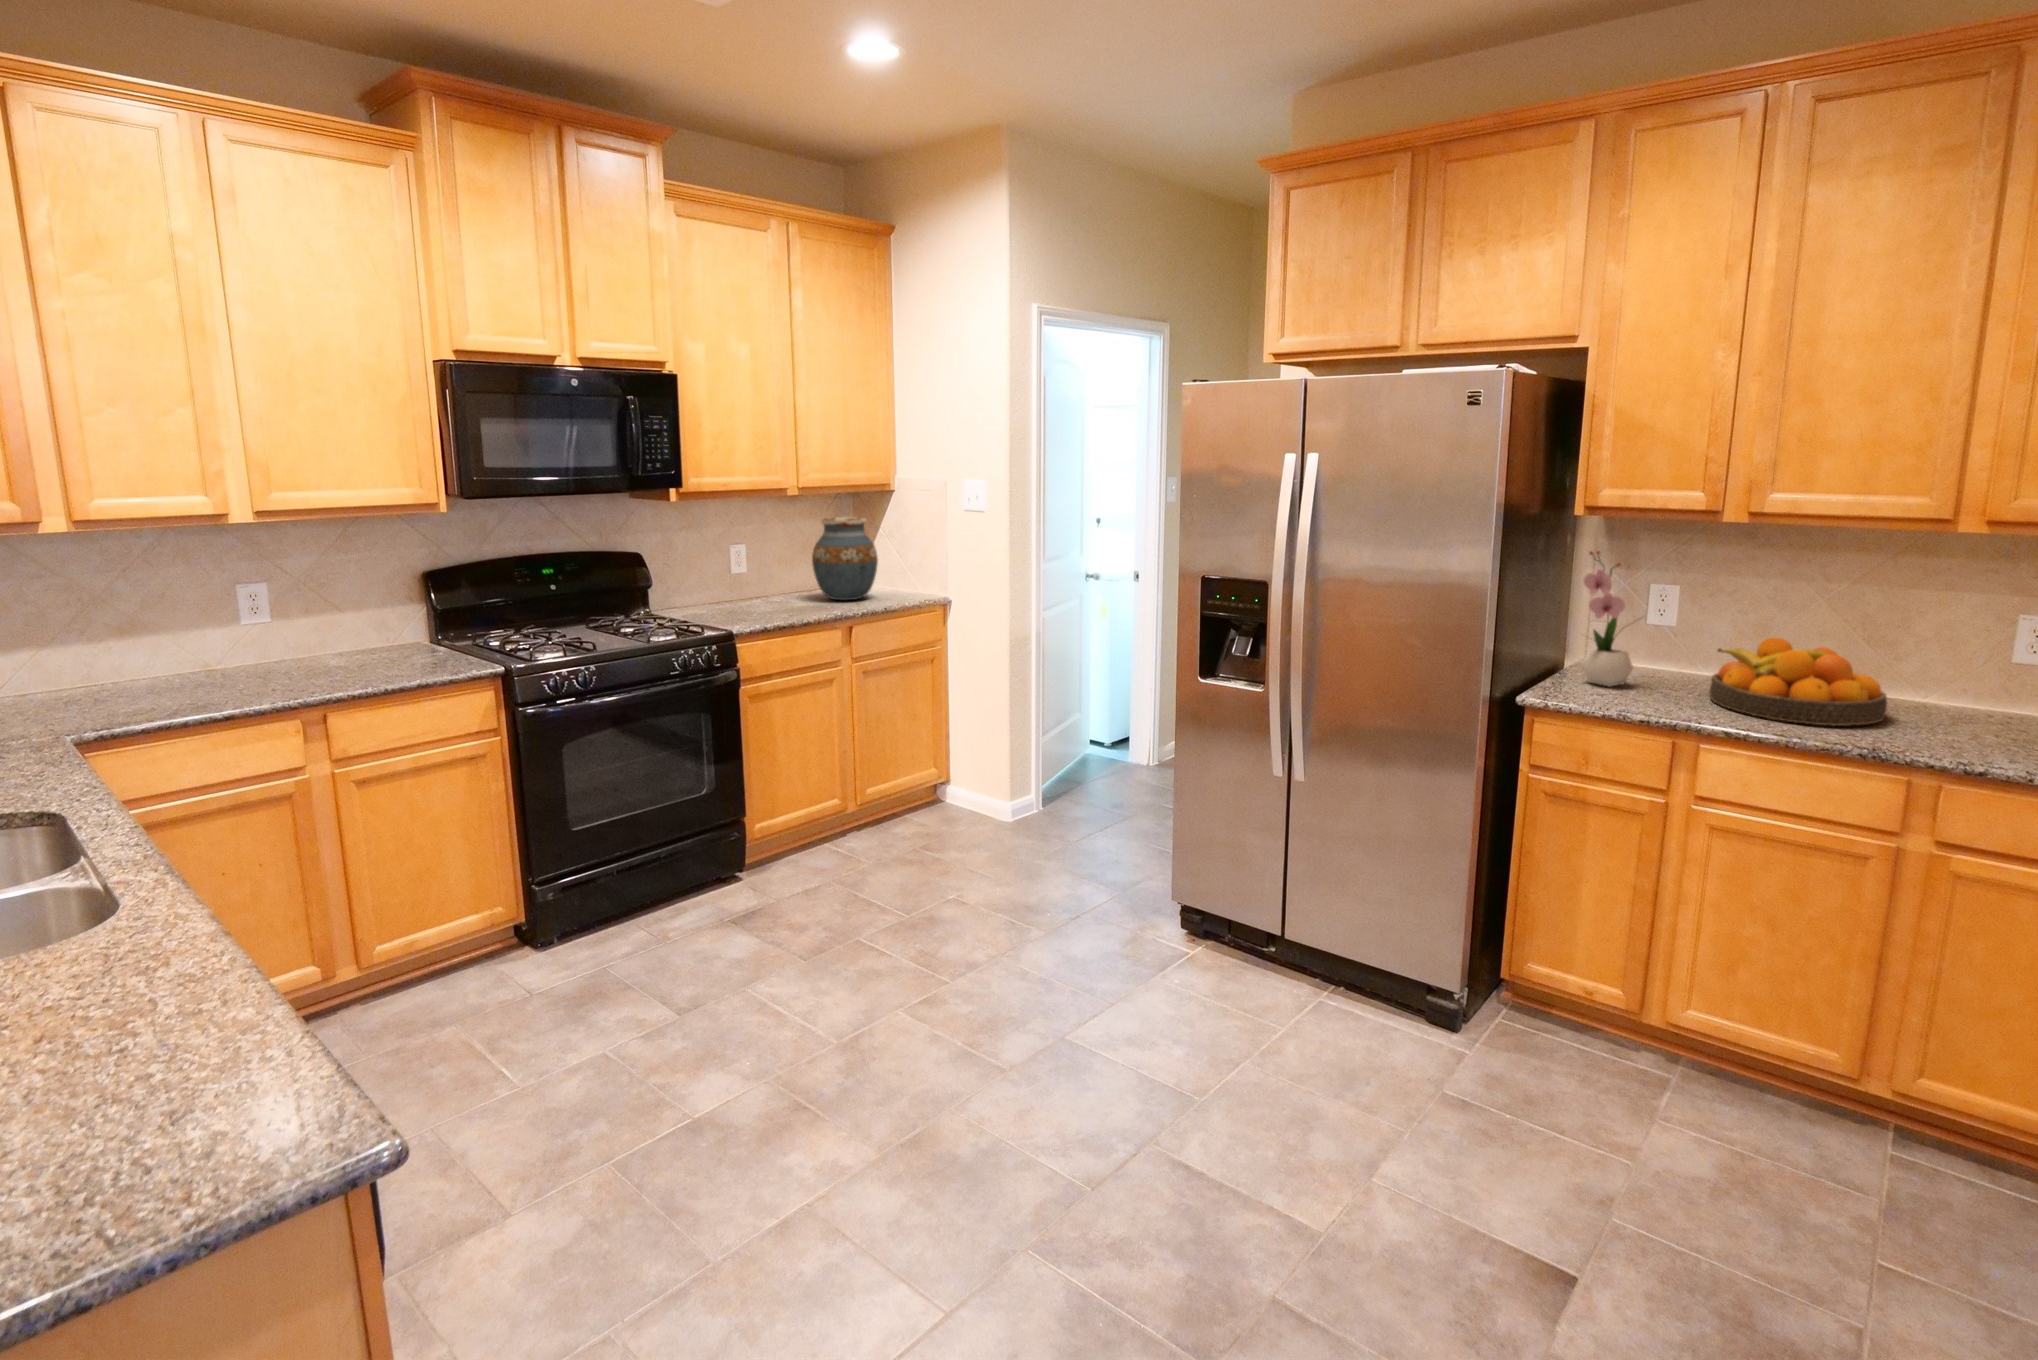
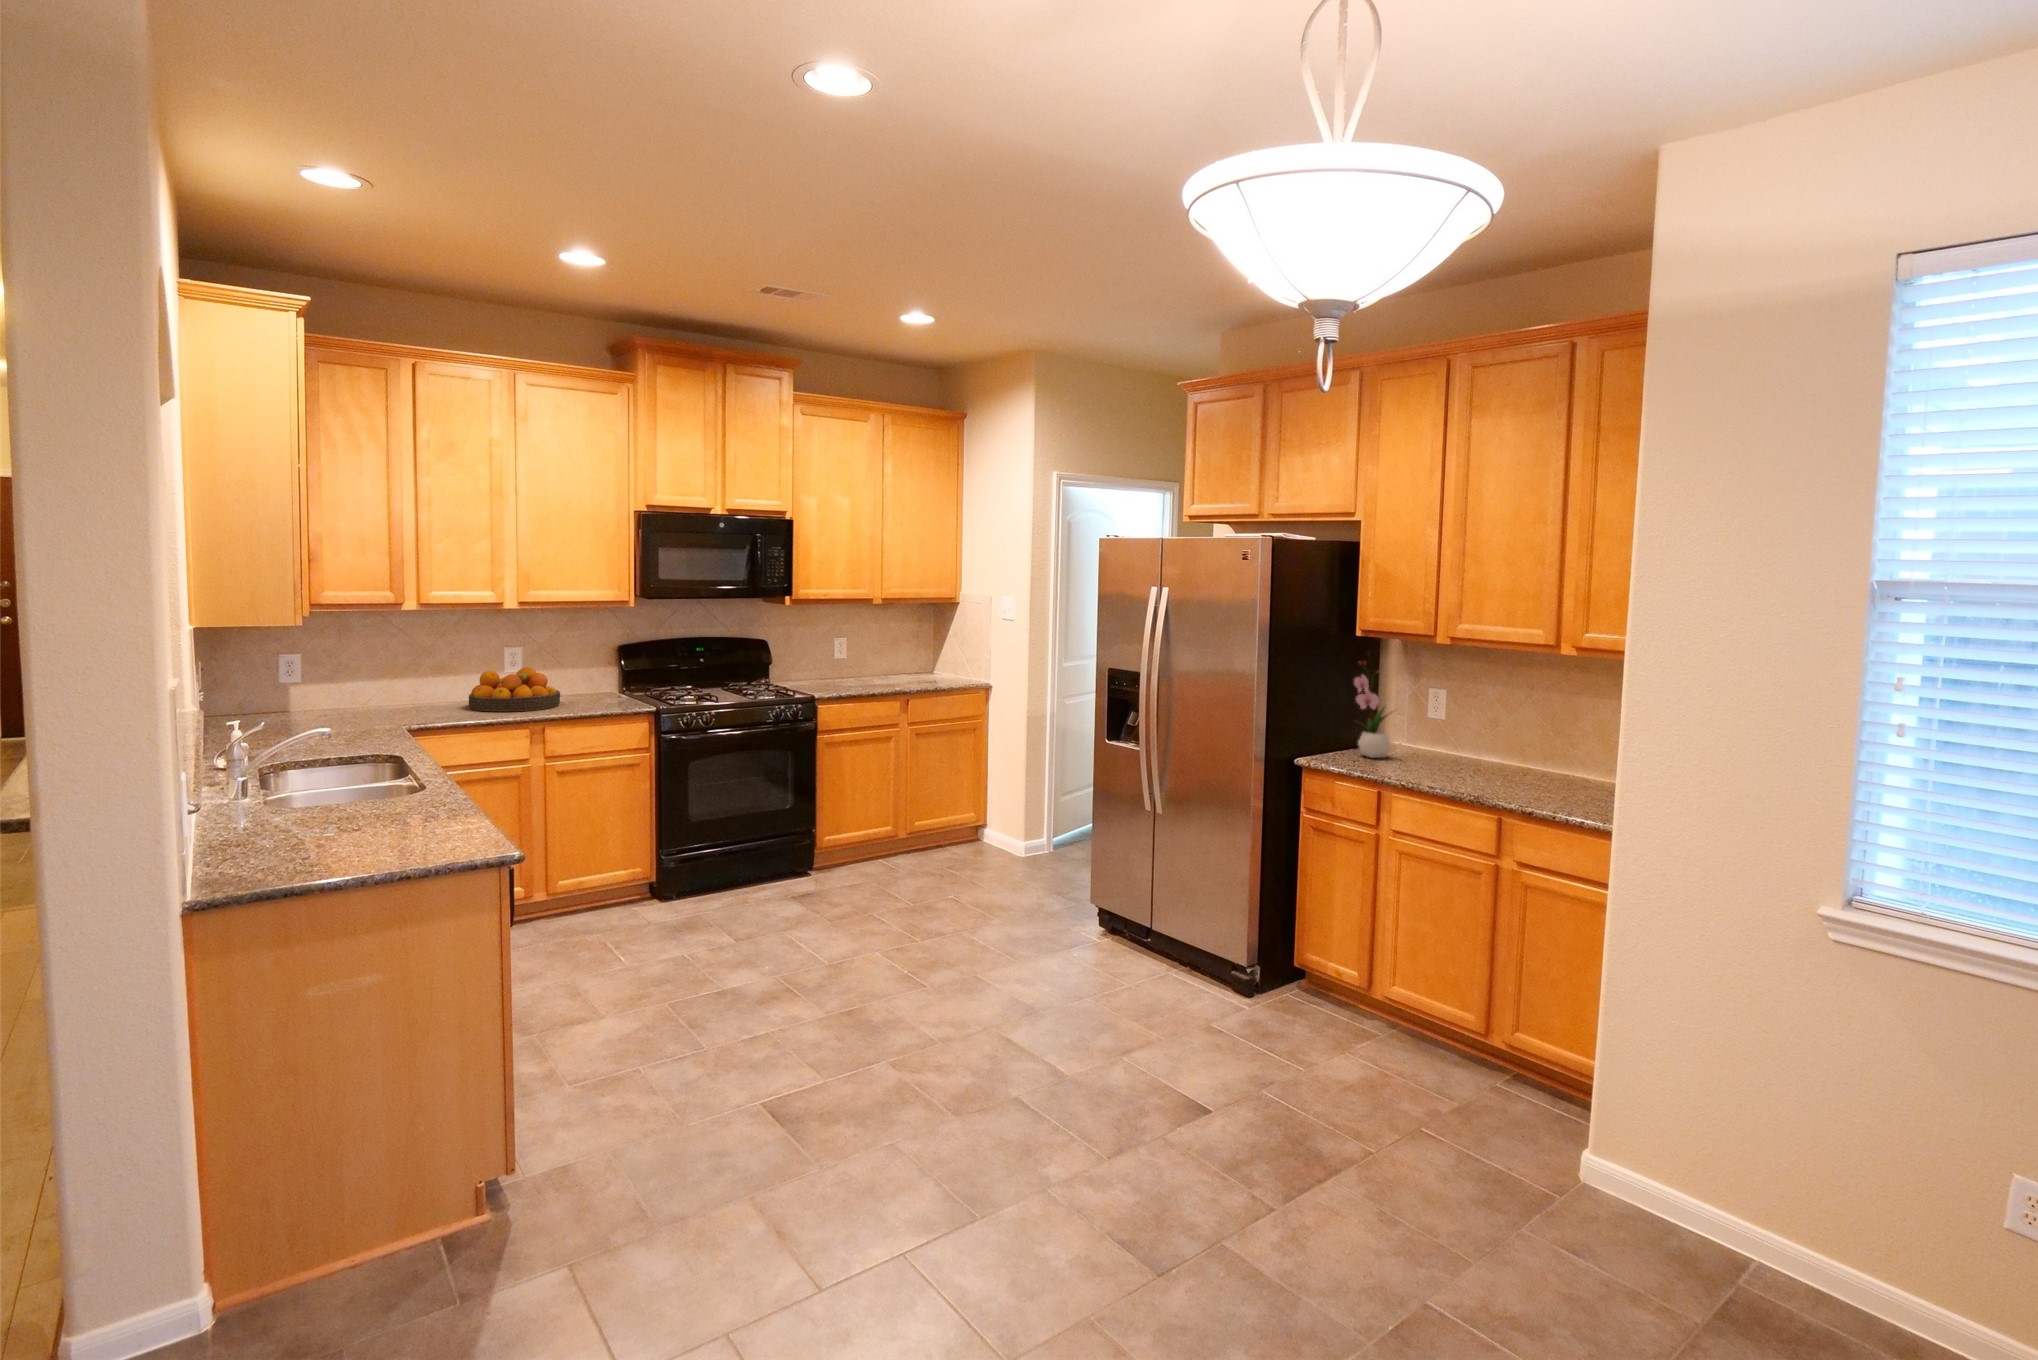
vase: present [812,517,878,600] -> none [892,621,940,682]
fruit bowl: present [1709,637,1887,726] -> present [469,667,560,712]

